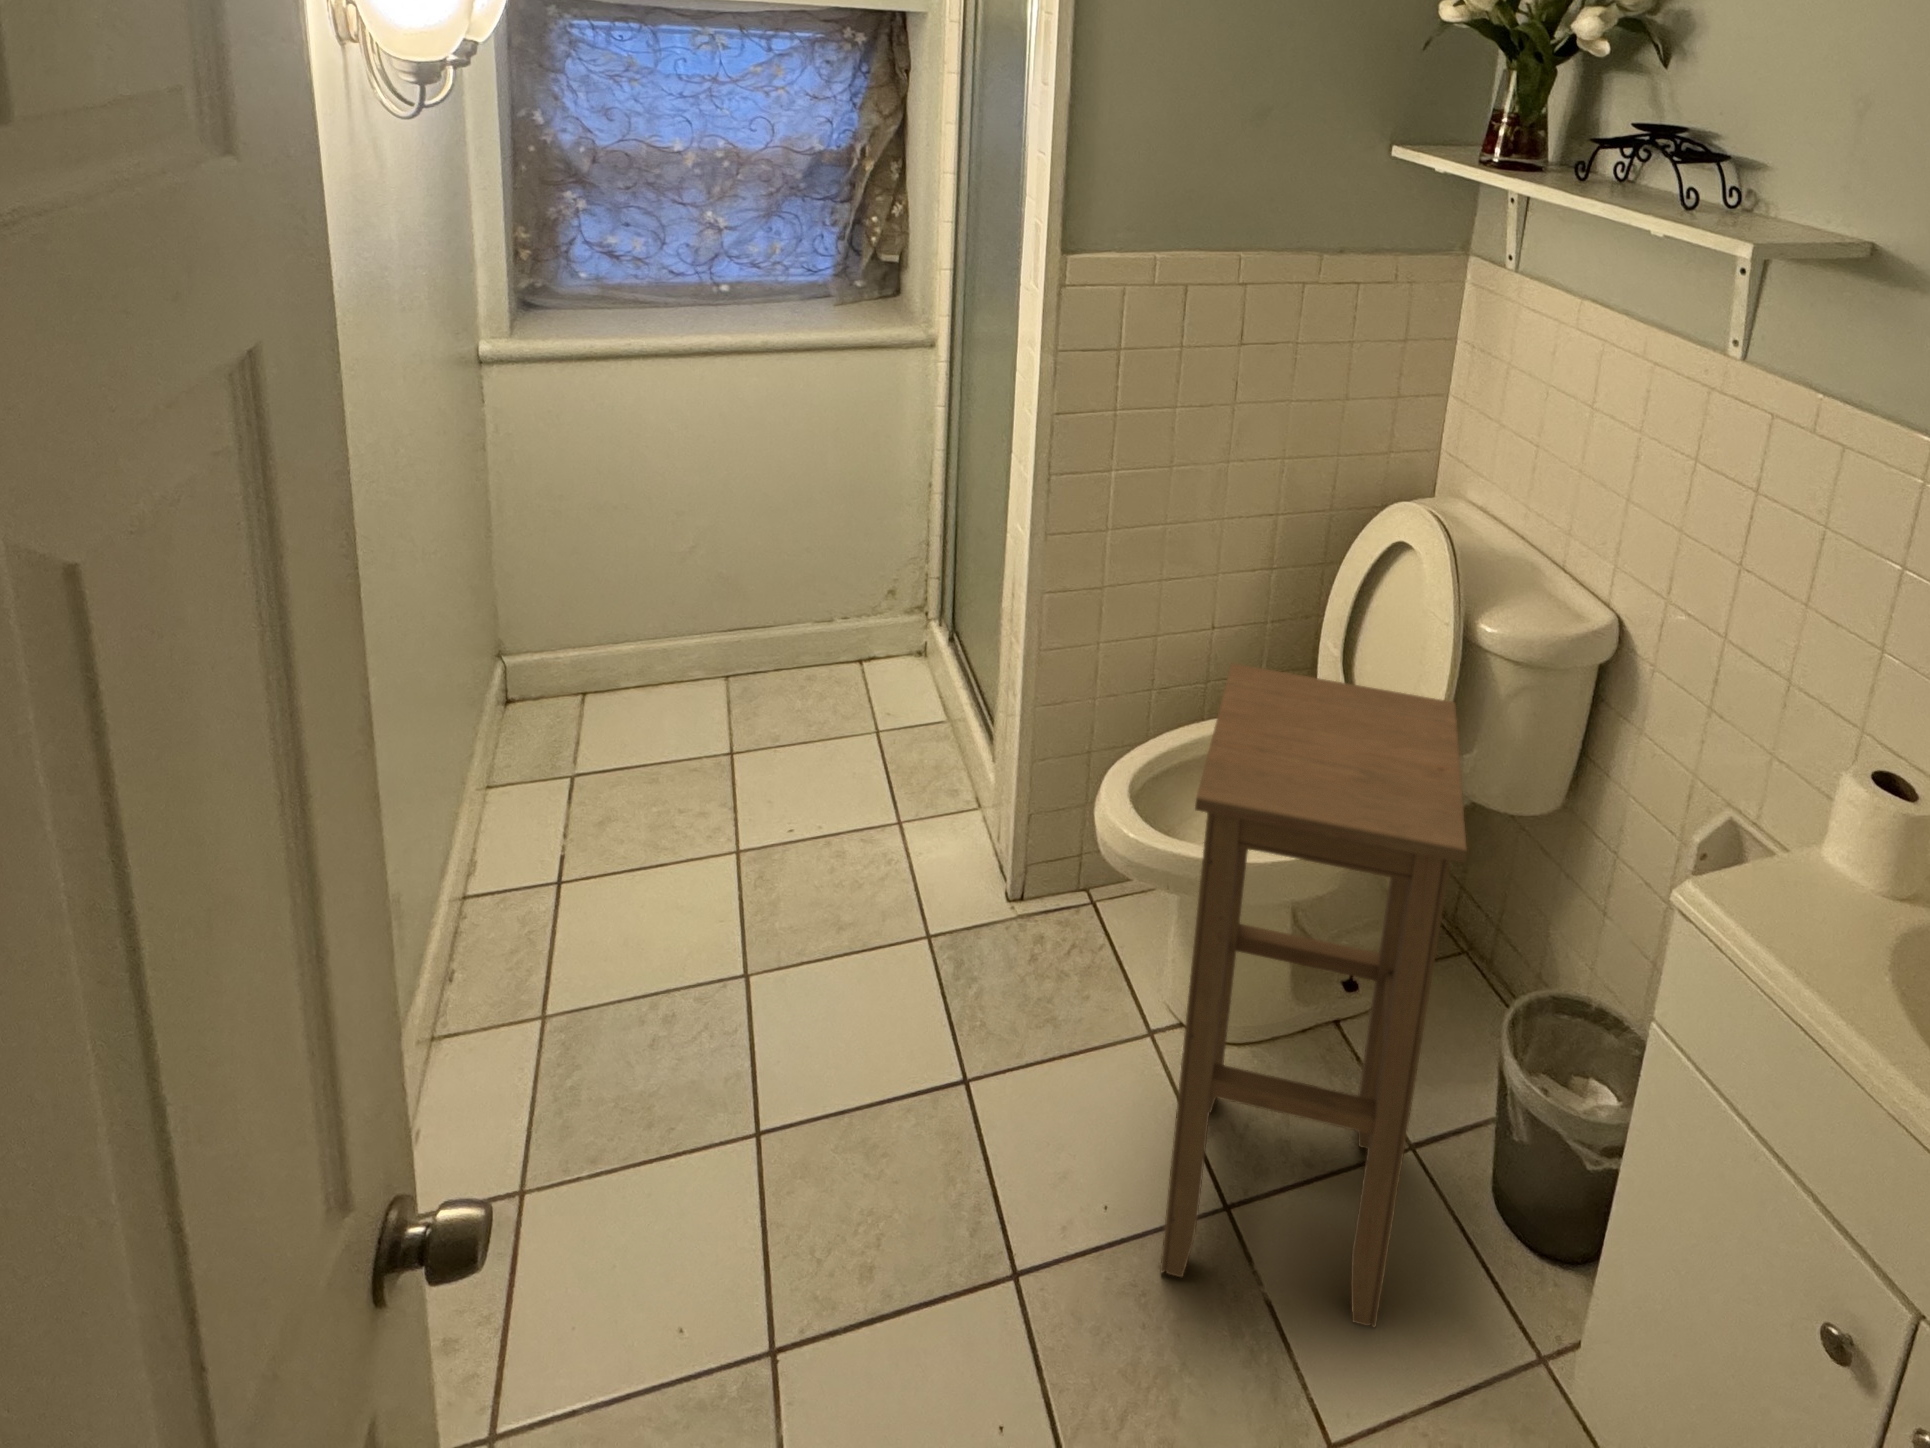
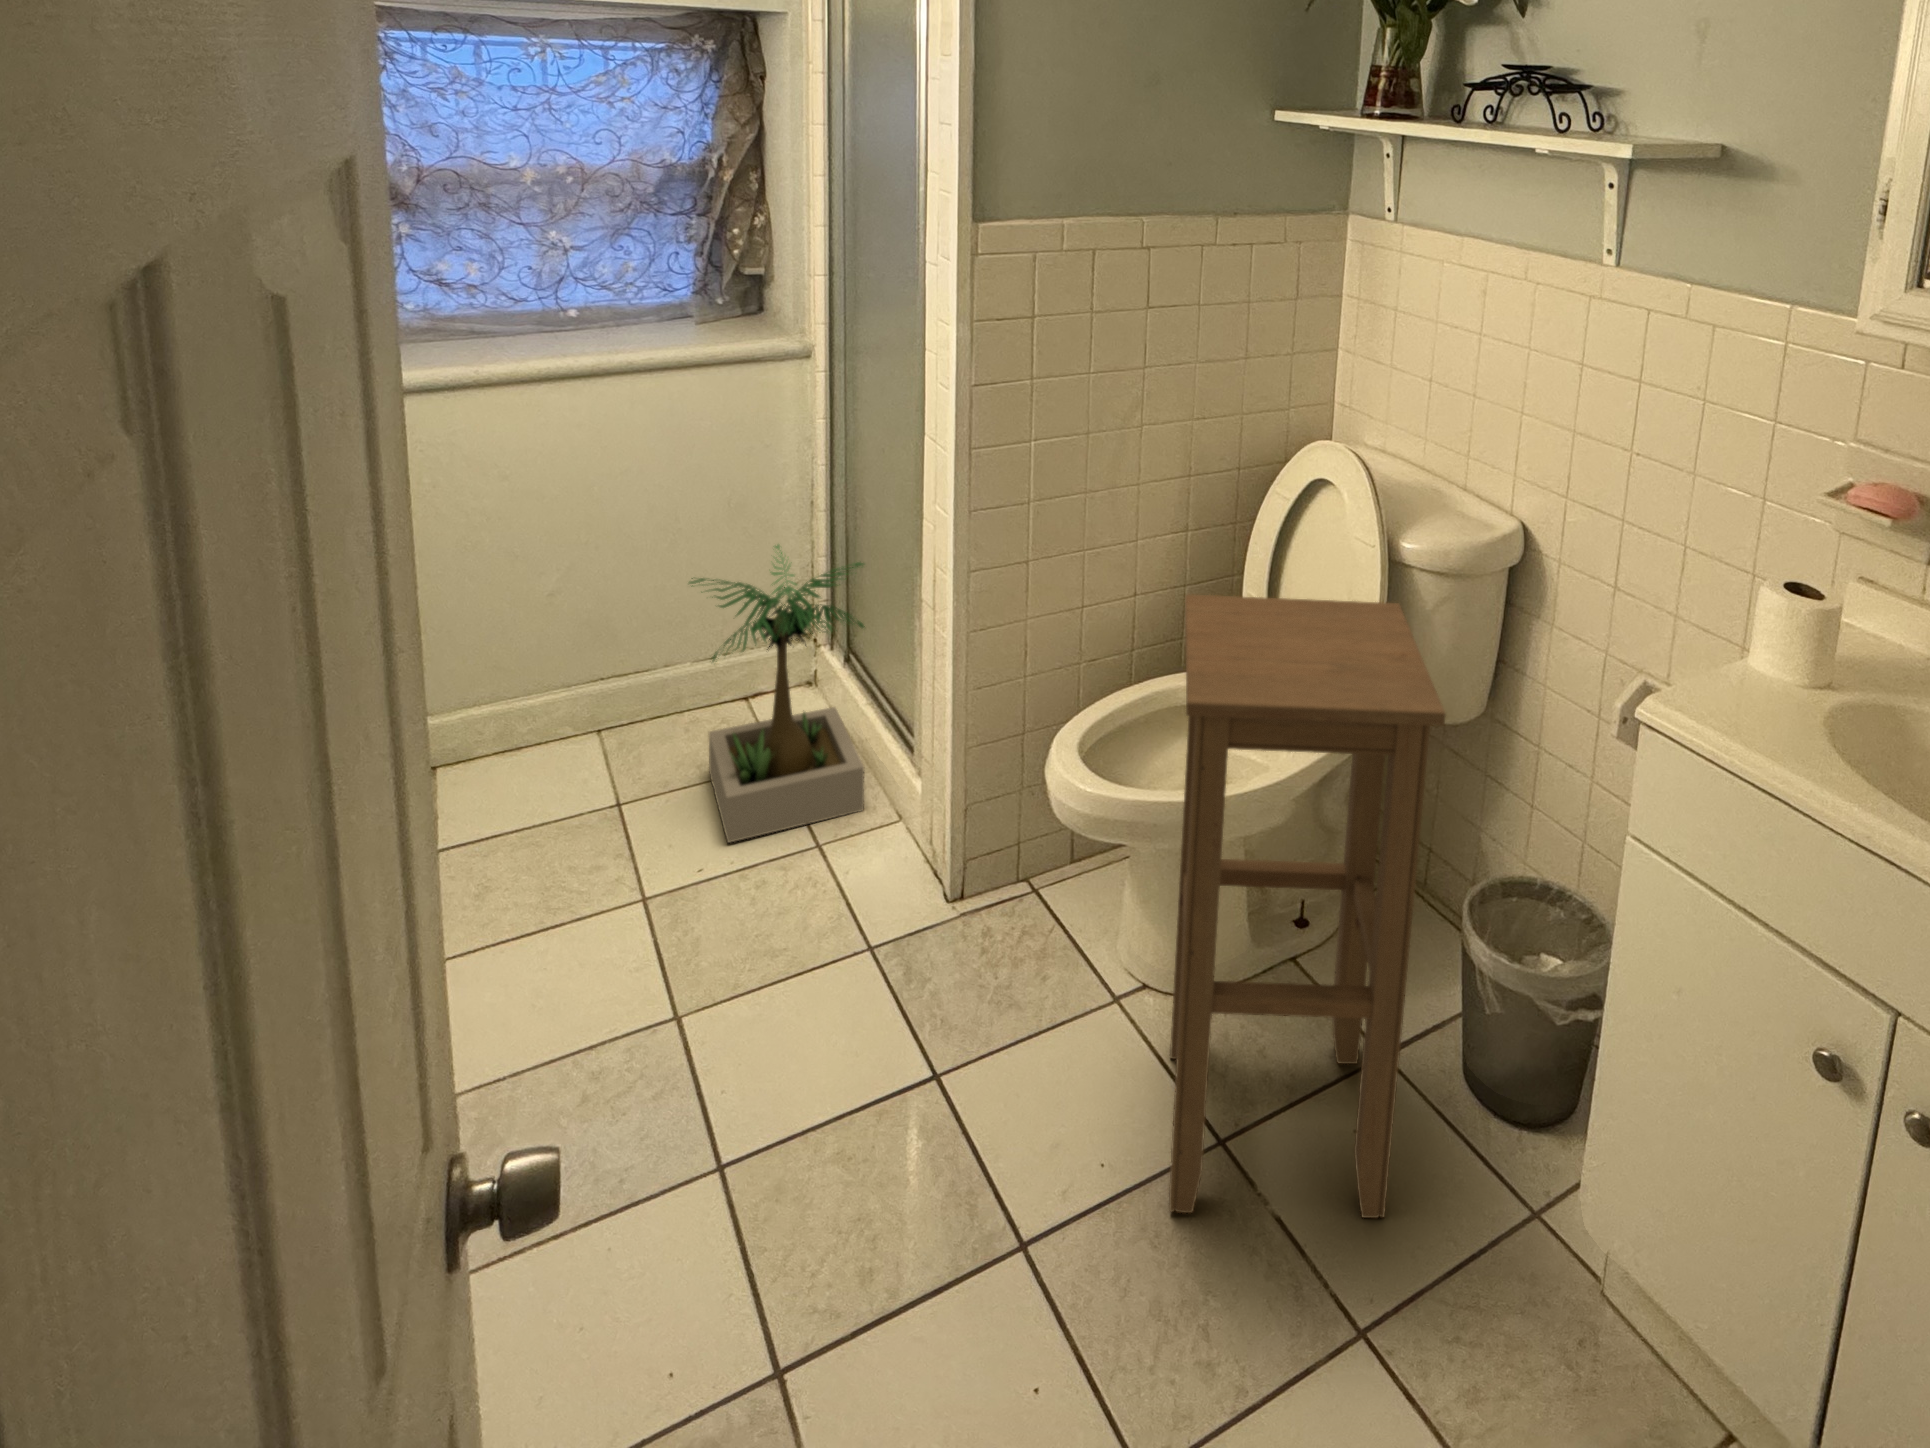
potted plant: none [781,525,979,807] -> present [689,545,865,843]

